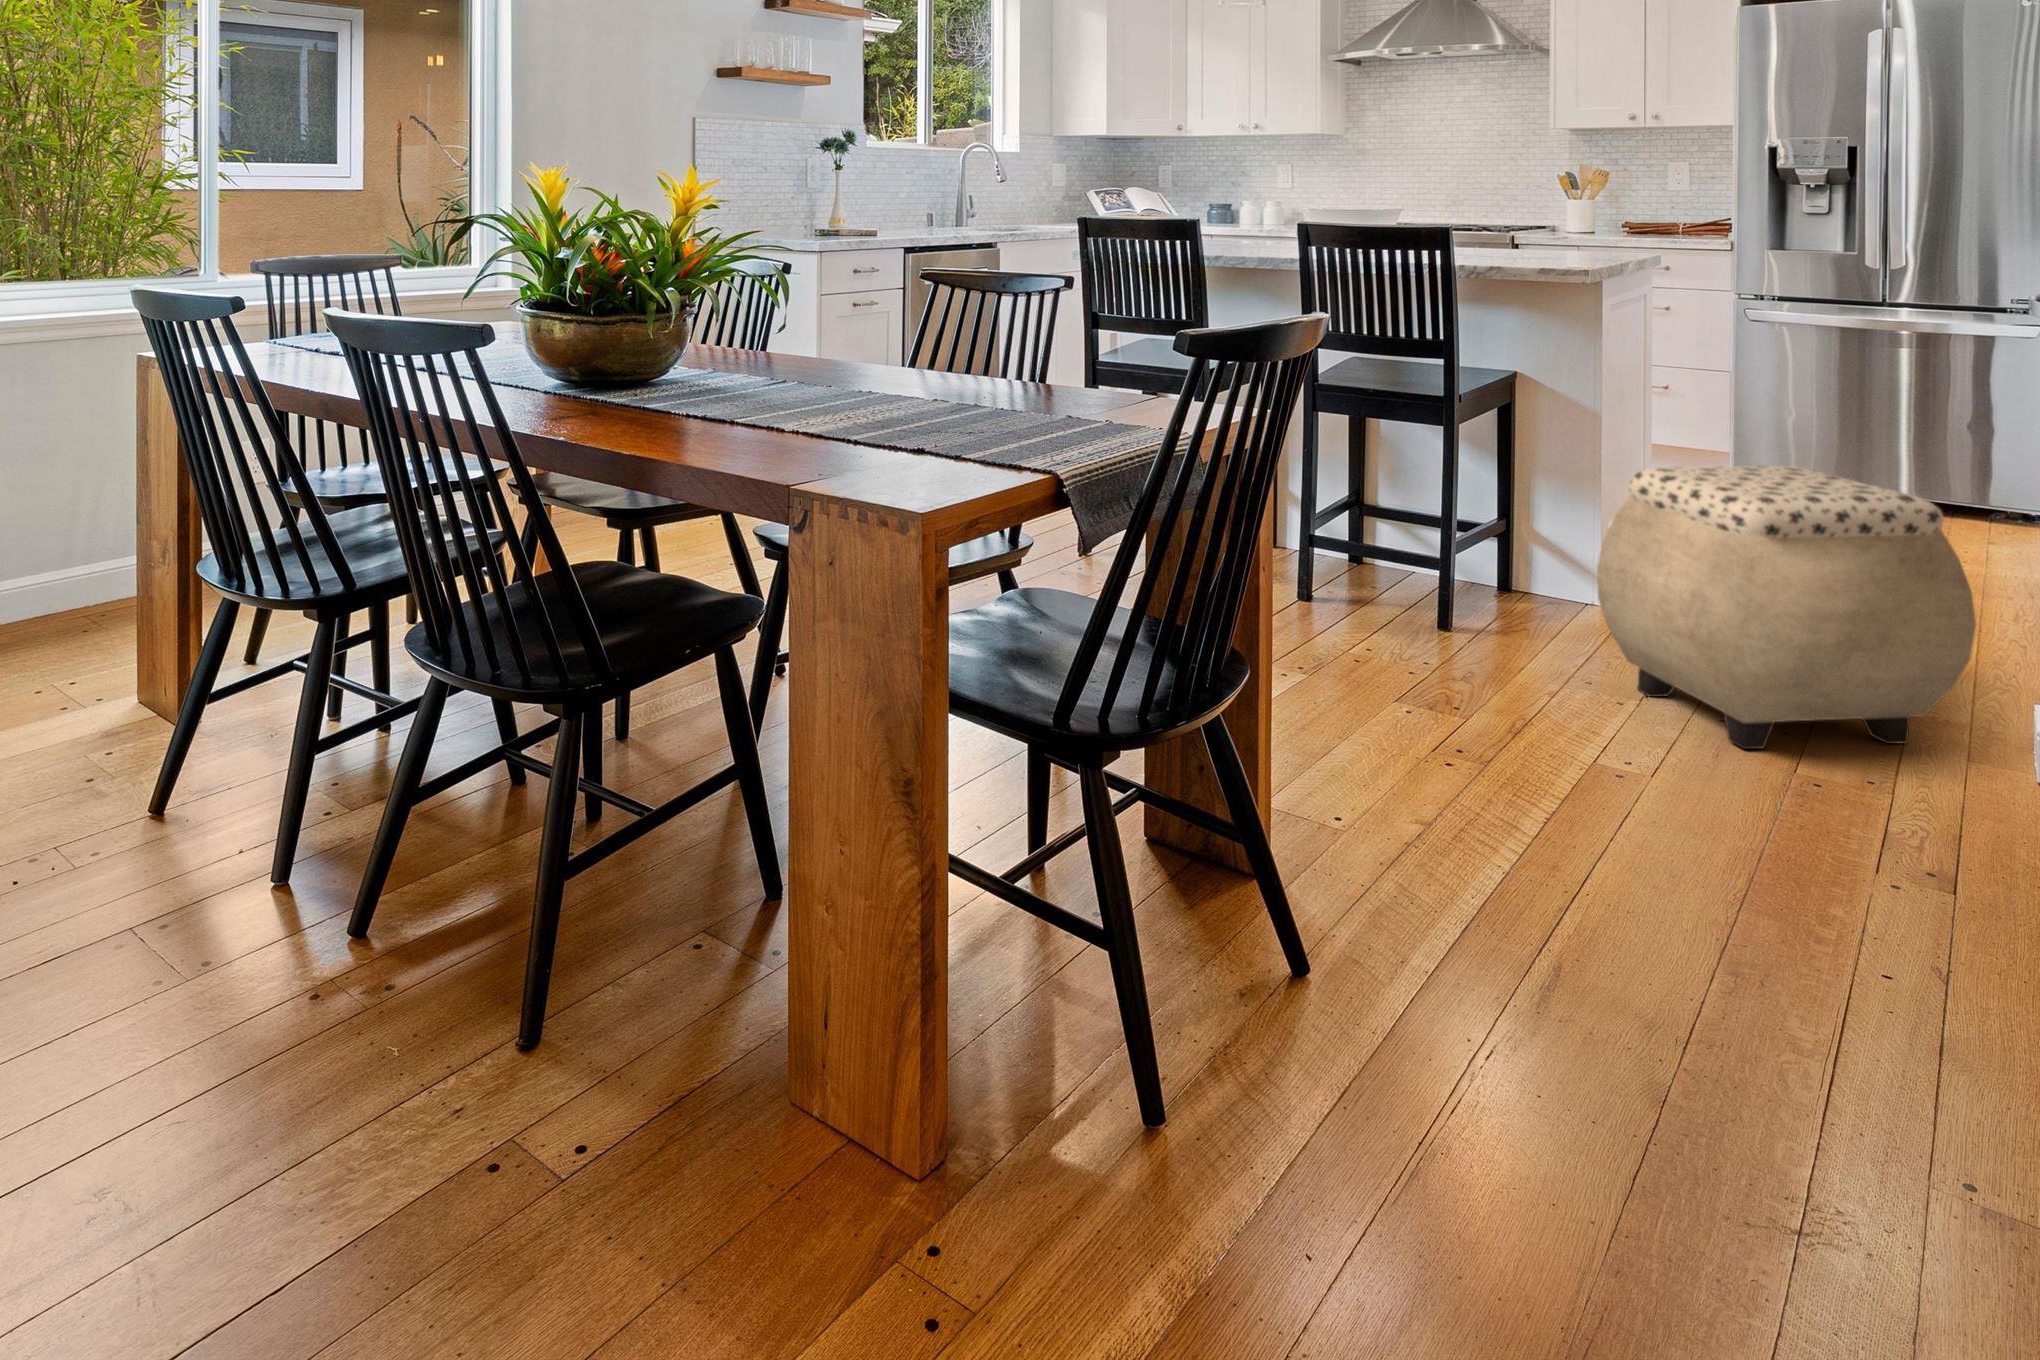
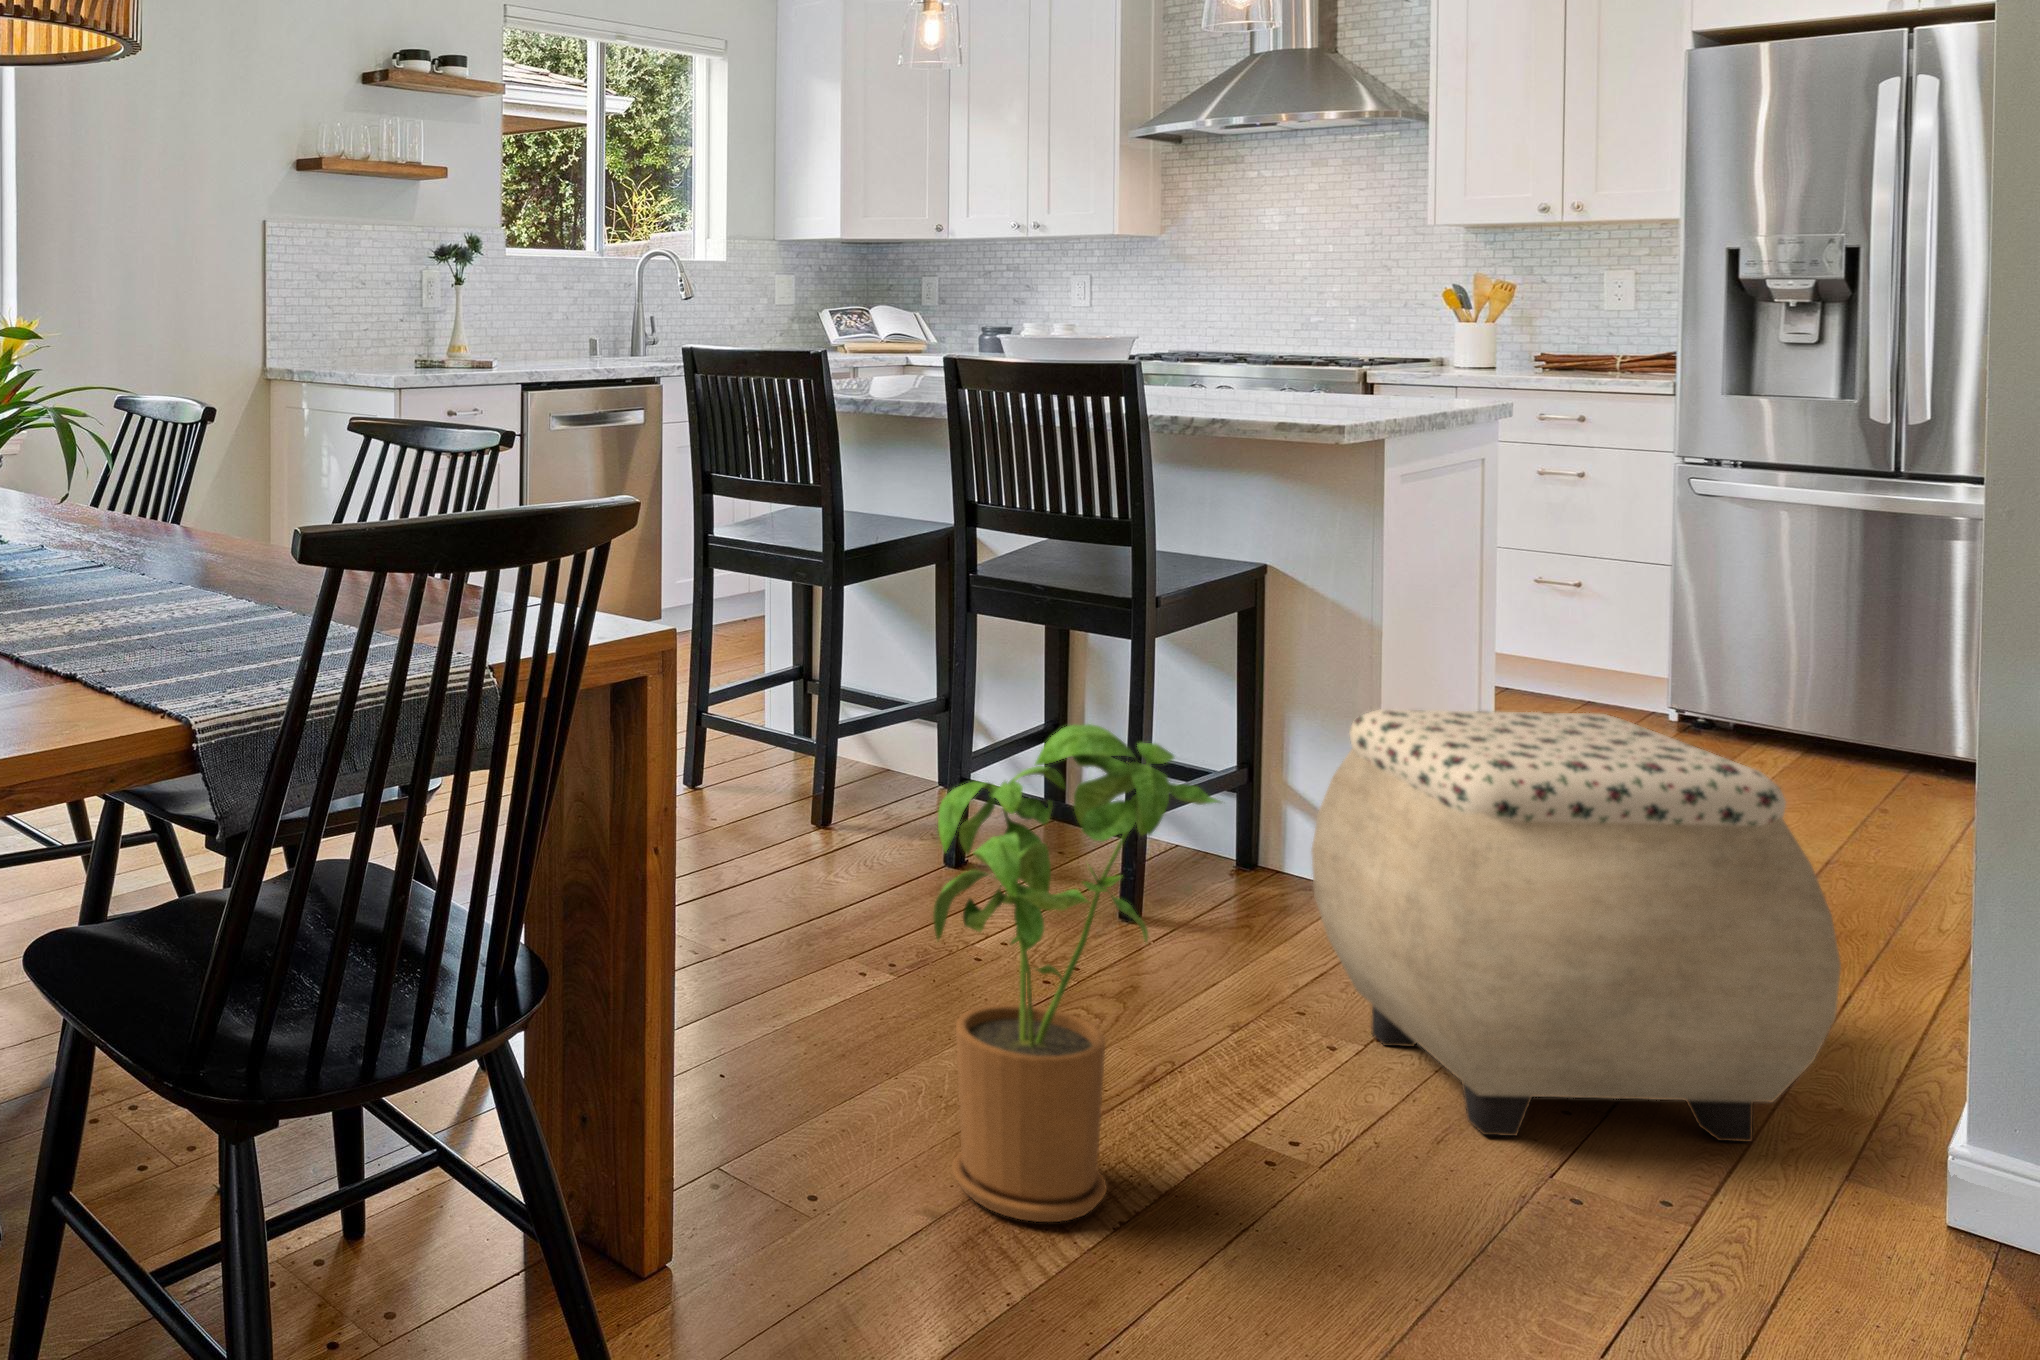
house plant: none [1408,479,1624,822] -> present [933,724,1220,1222]

